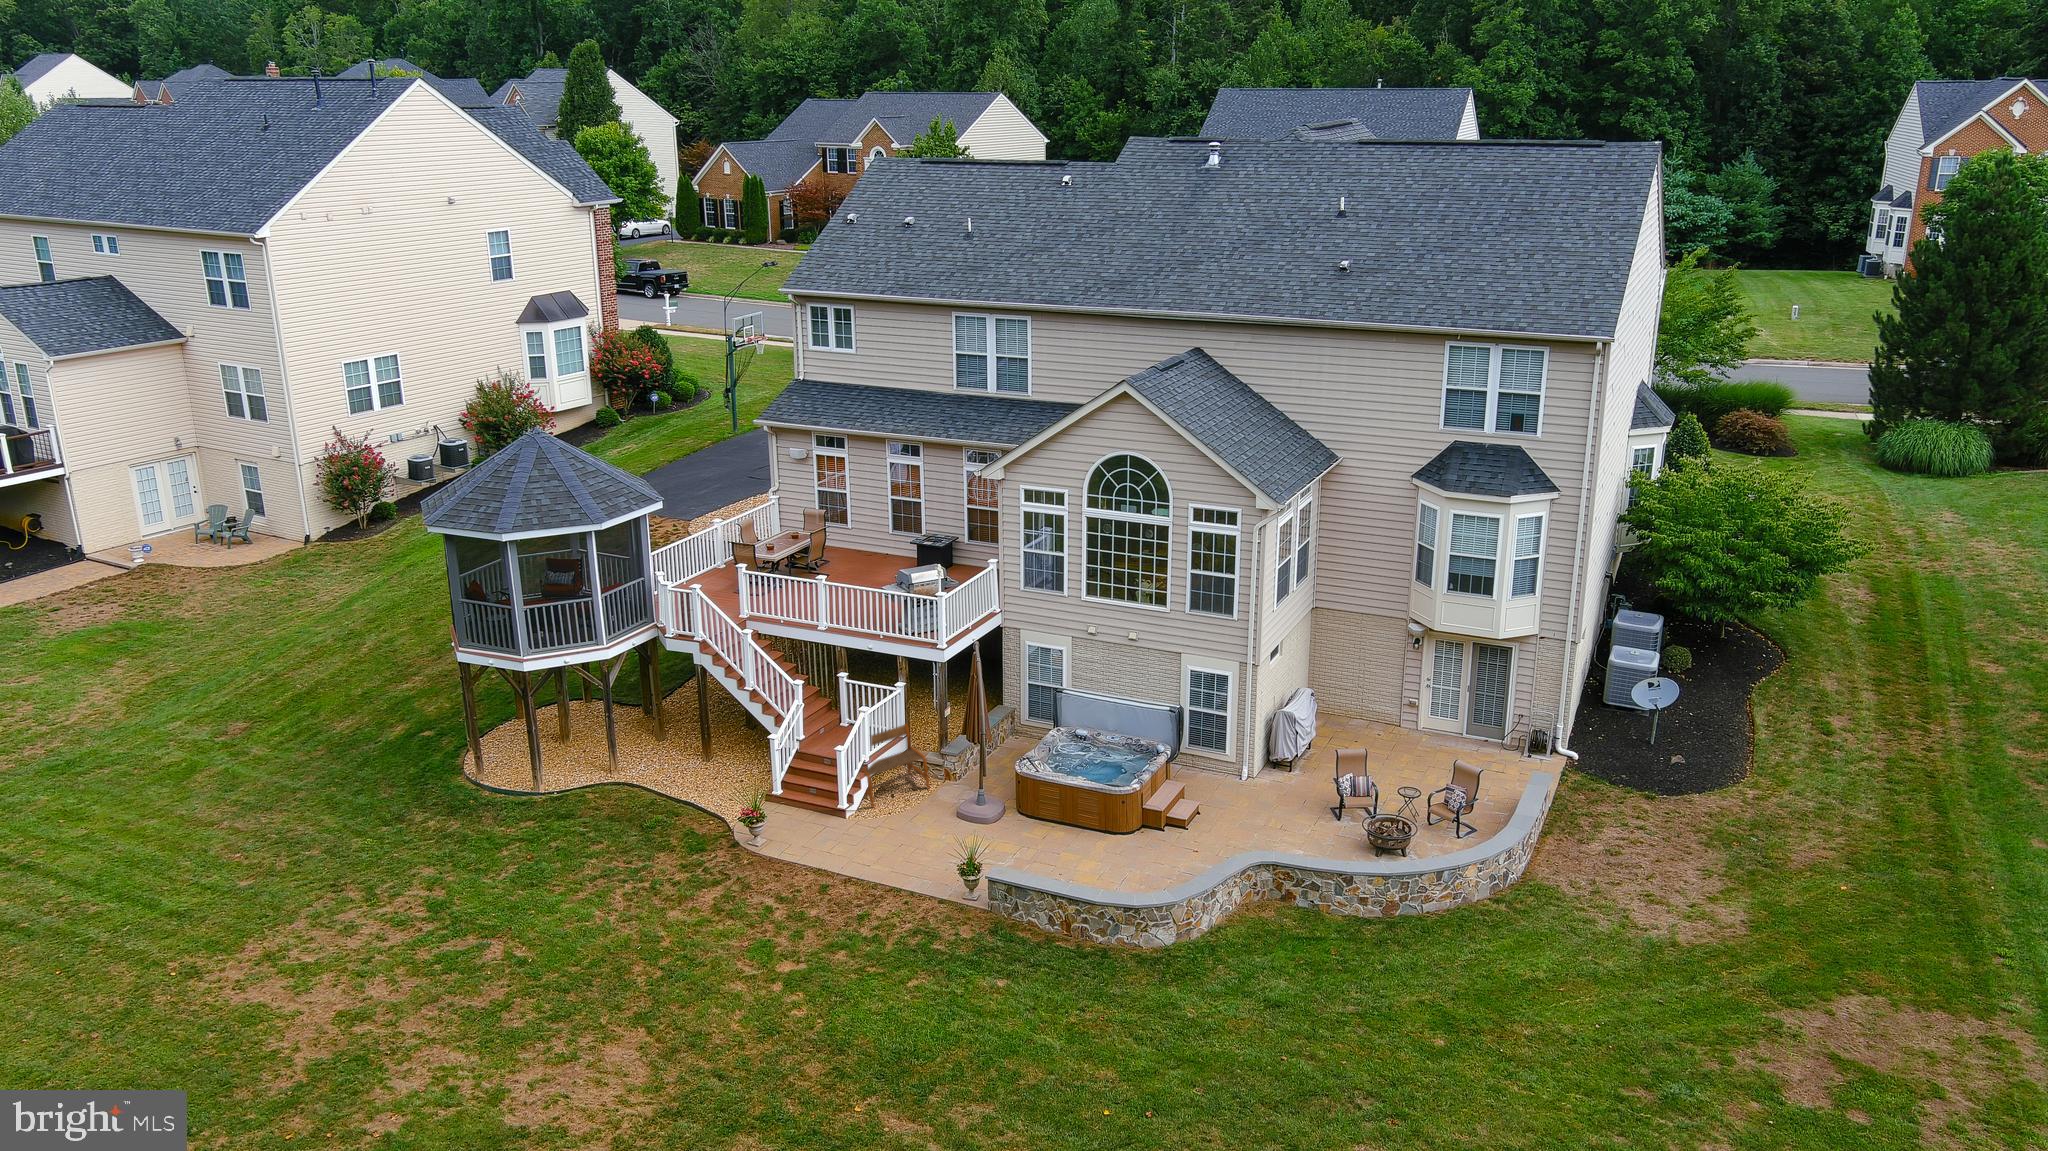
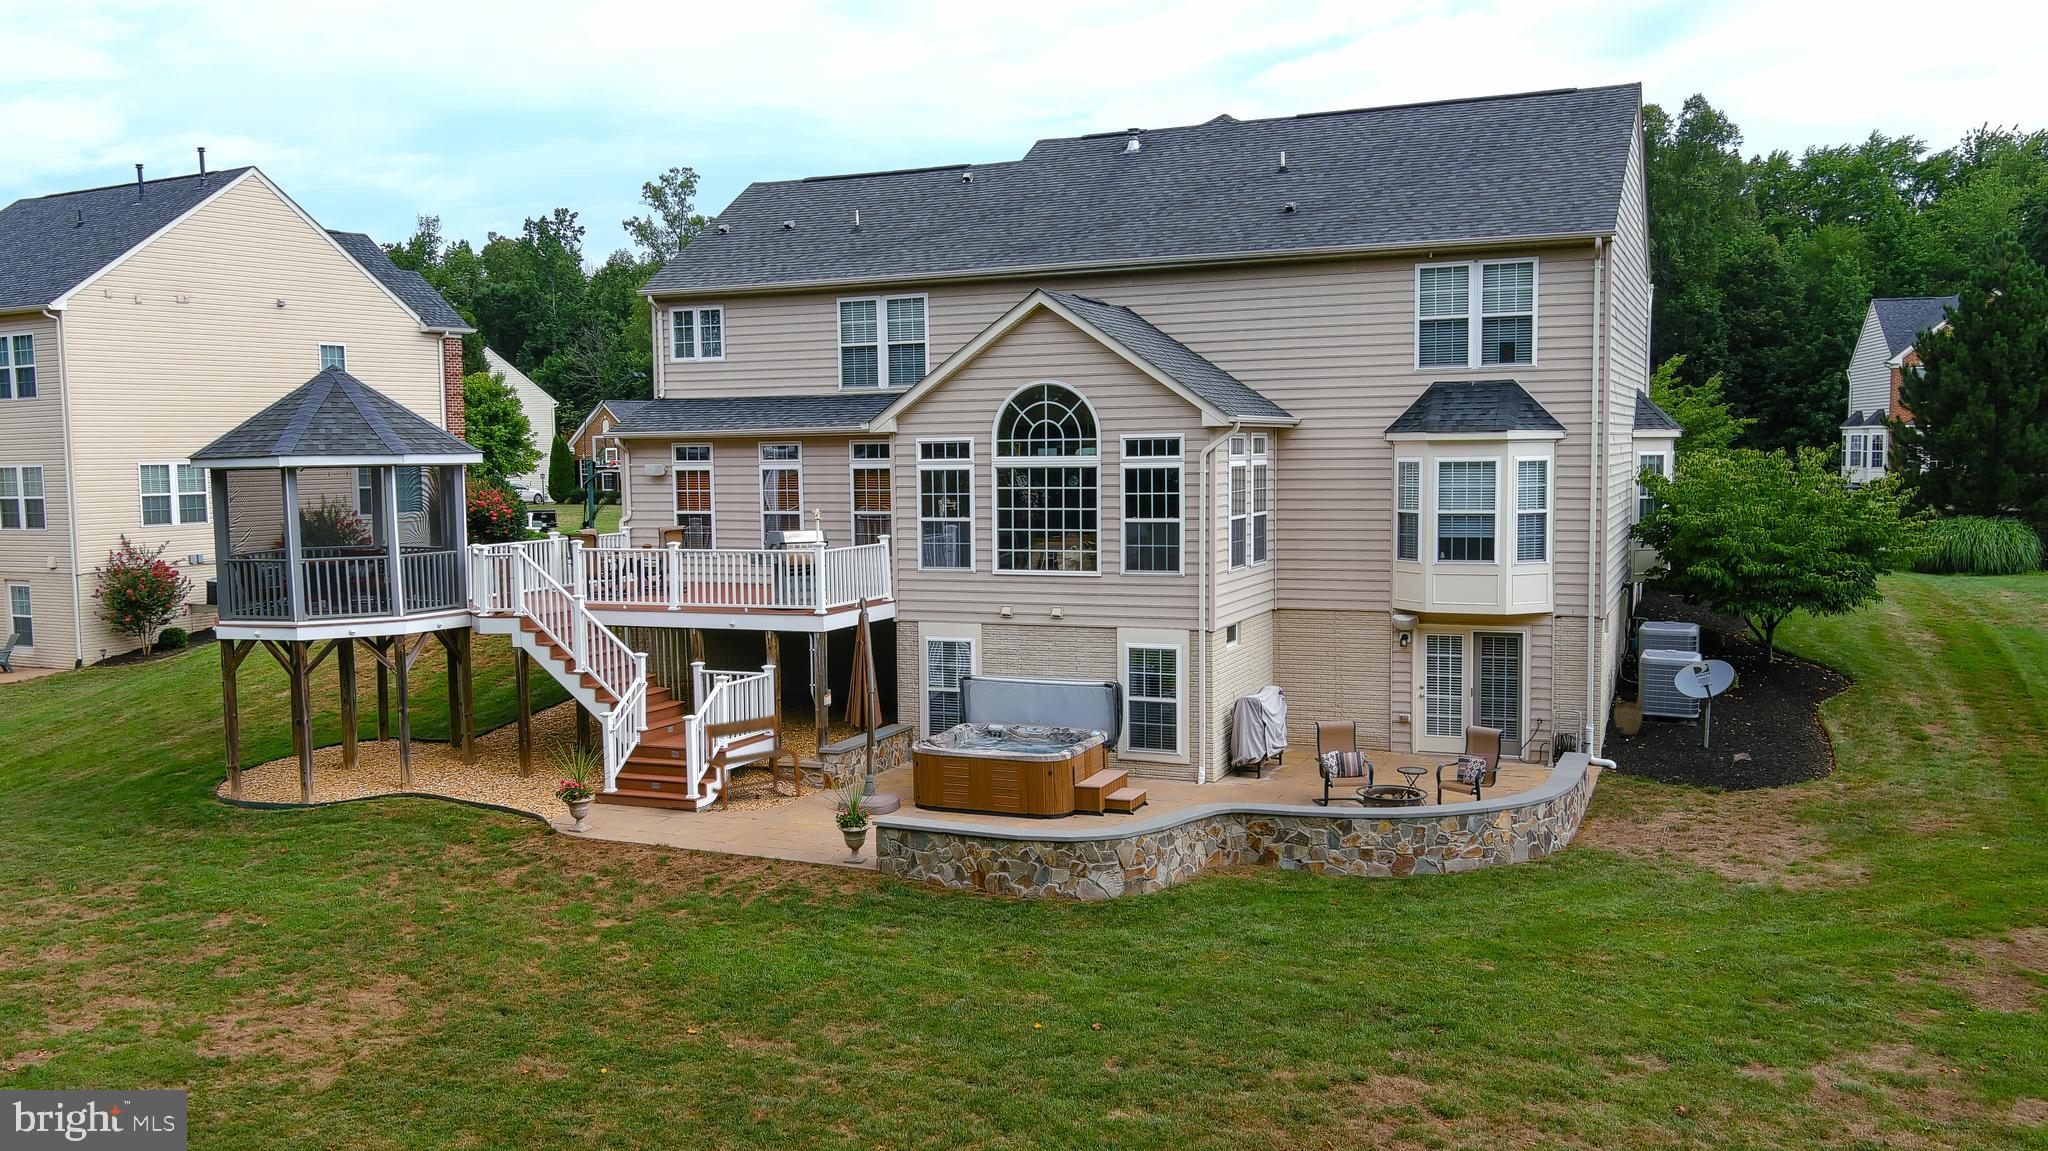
woven basket: none [1589,680,1613,713] -> present [1614,697,1642,735]

